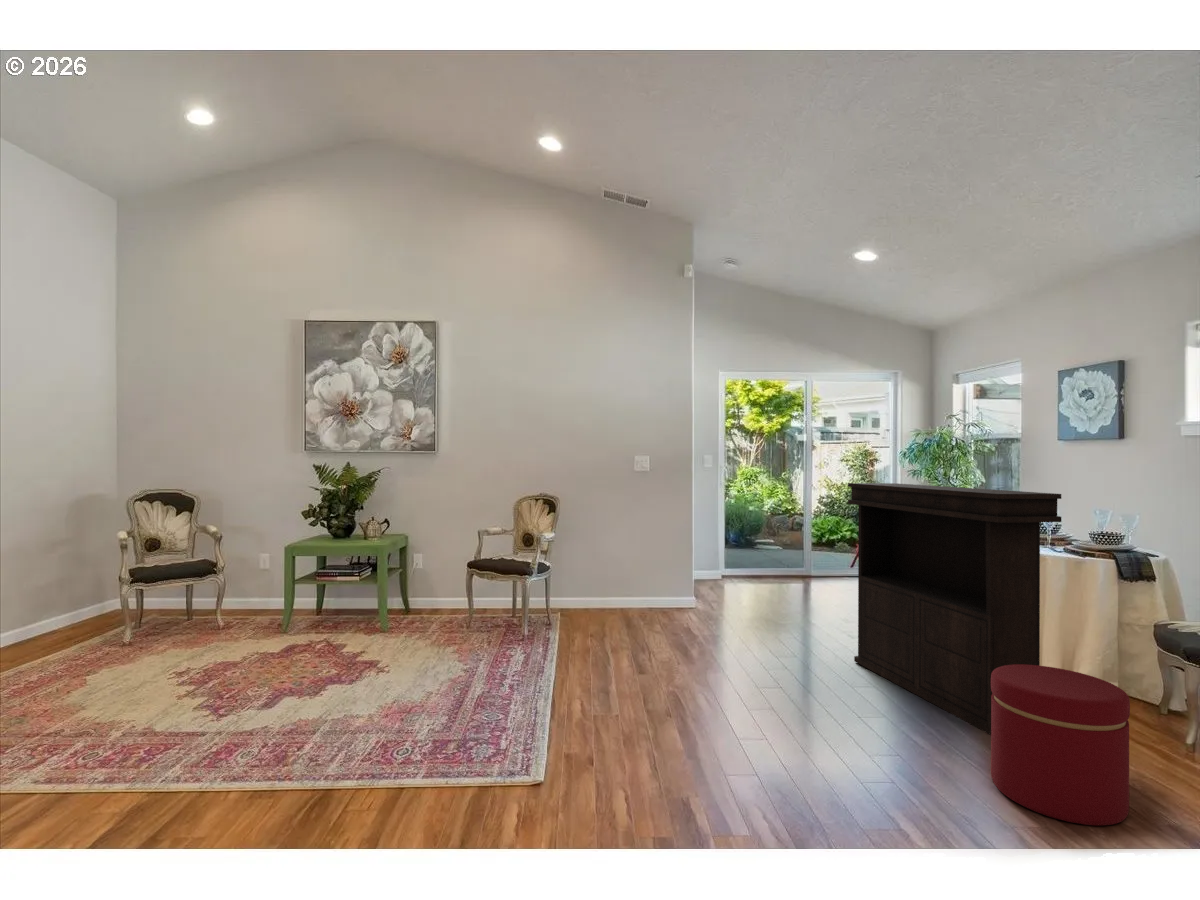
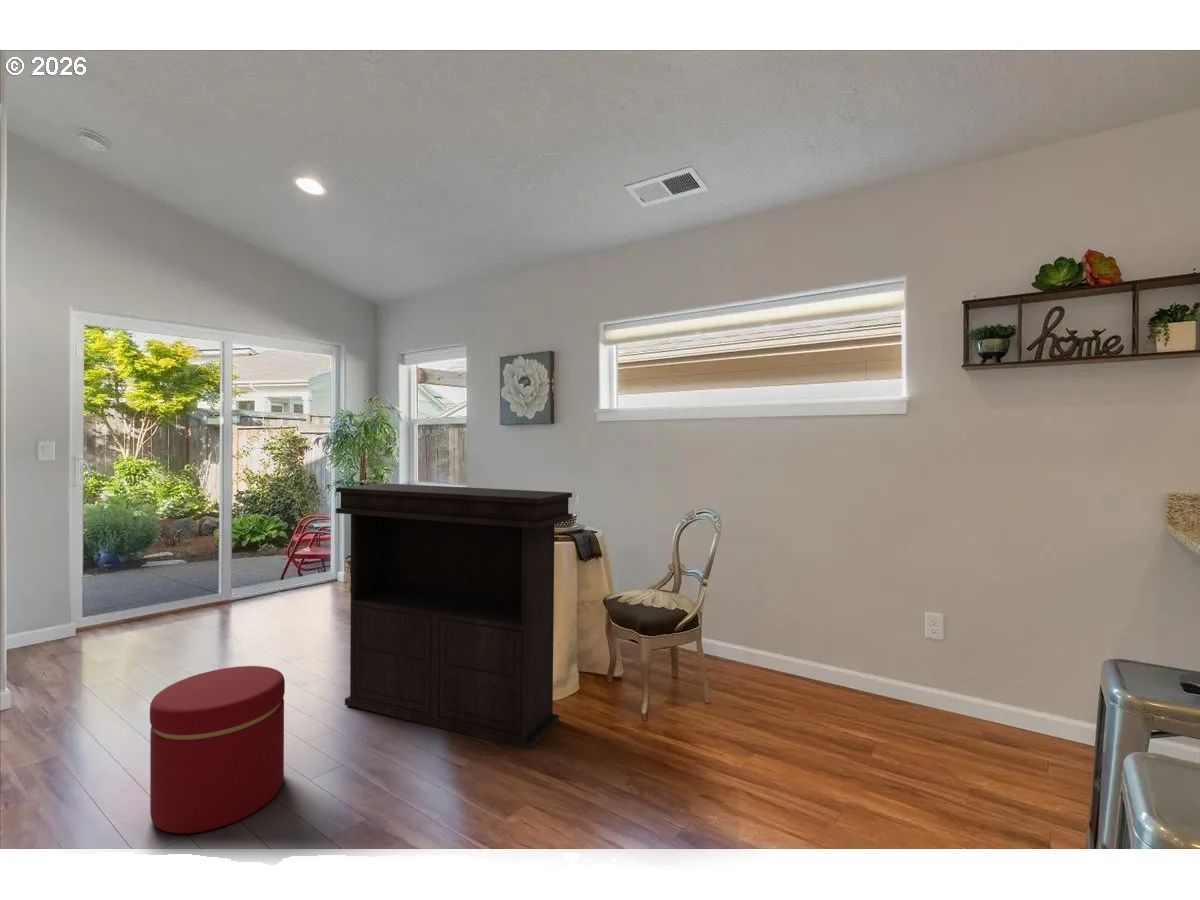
ottoman: present [991,665,1130,825] -> present [150,666,285,833]

